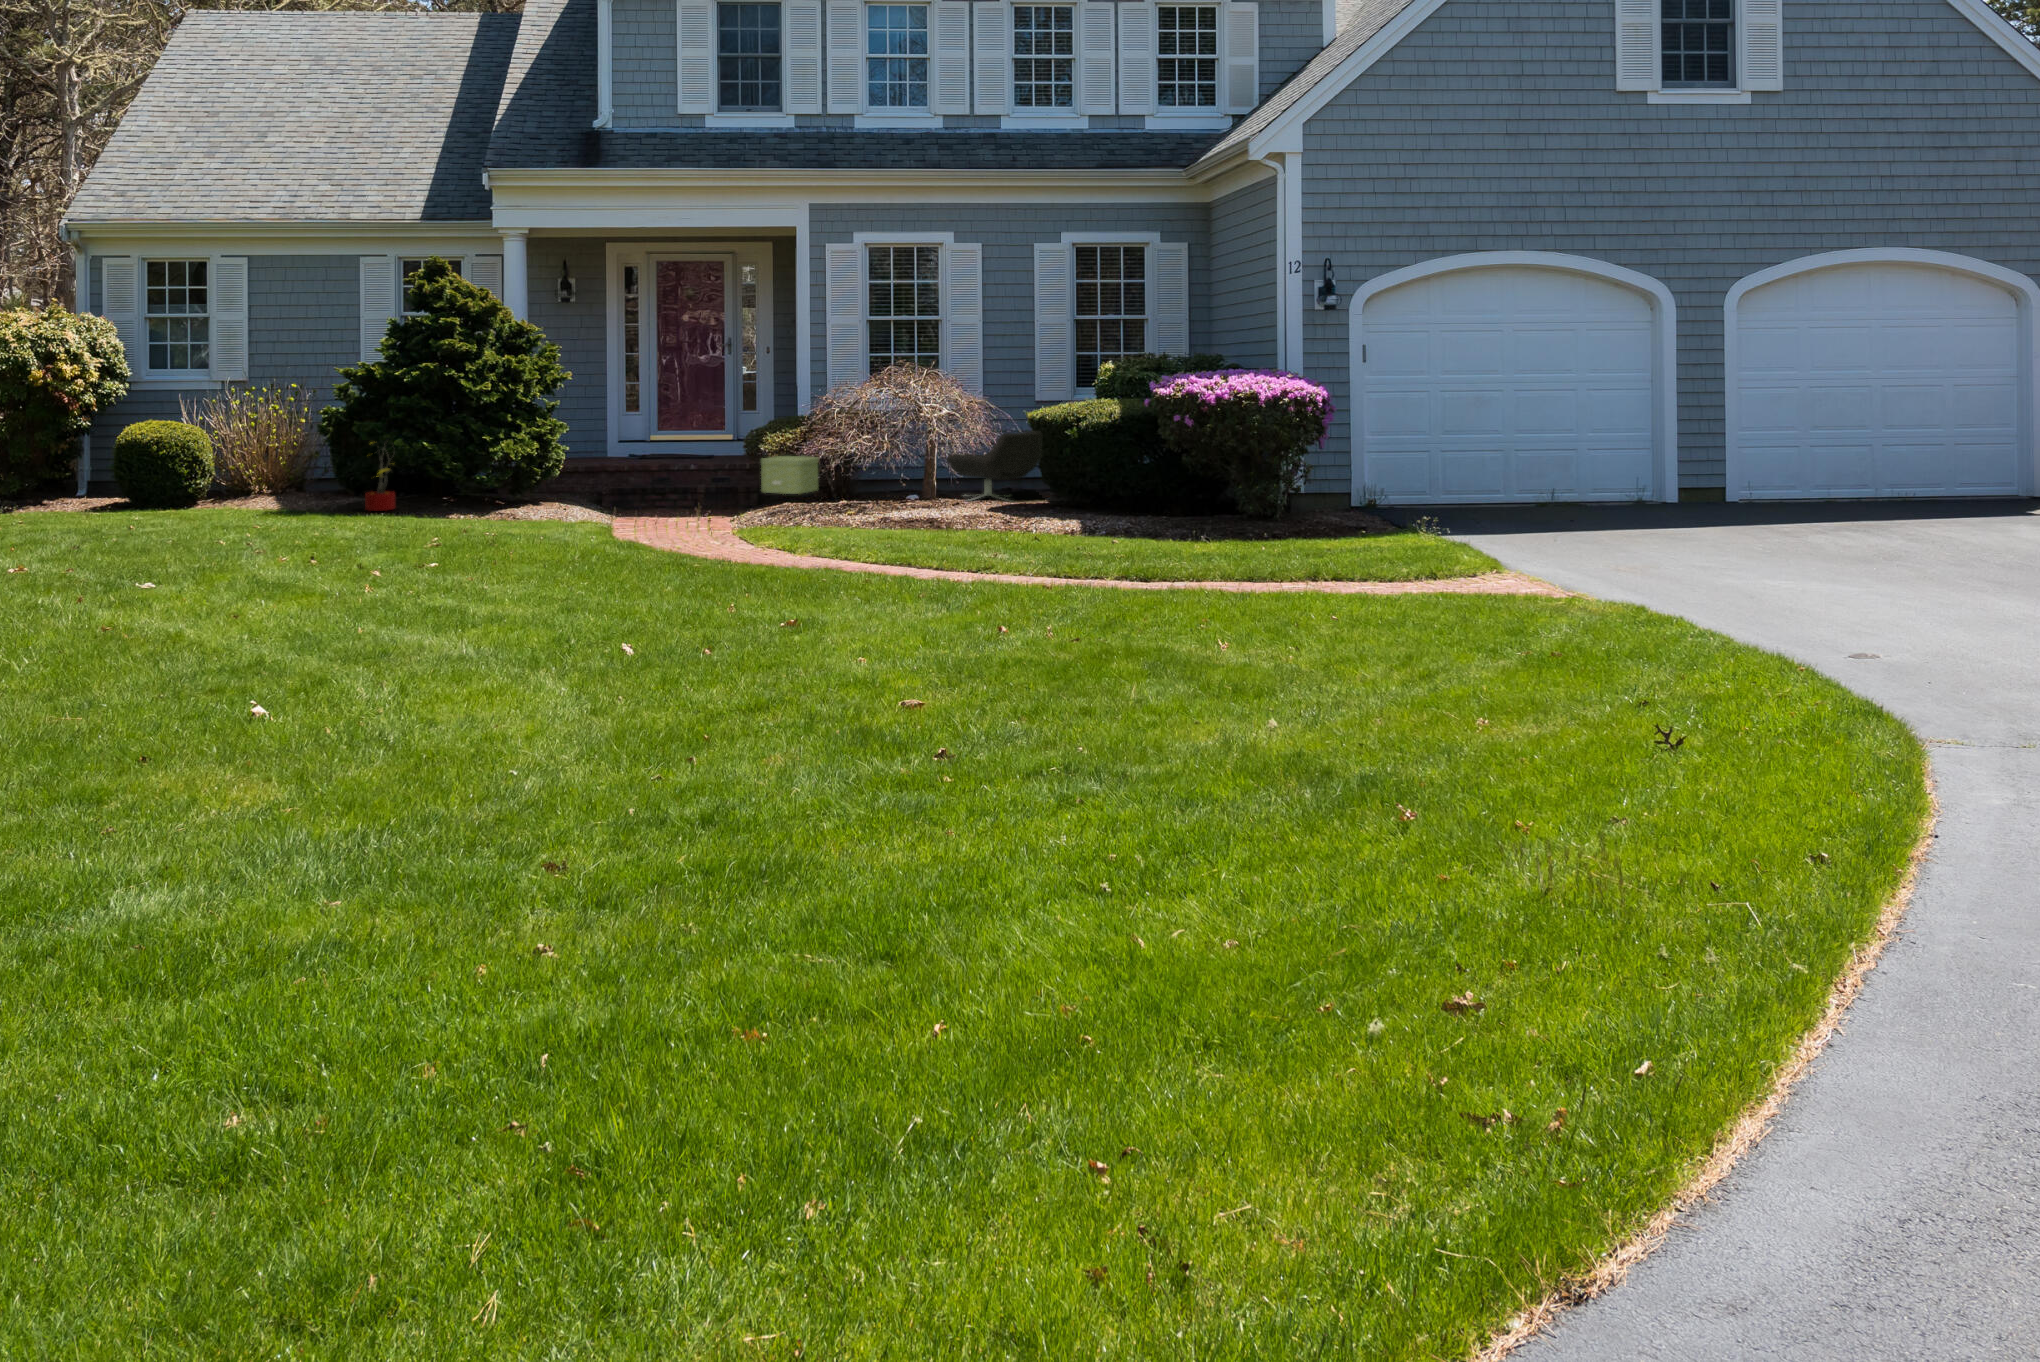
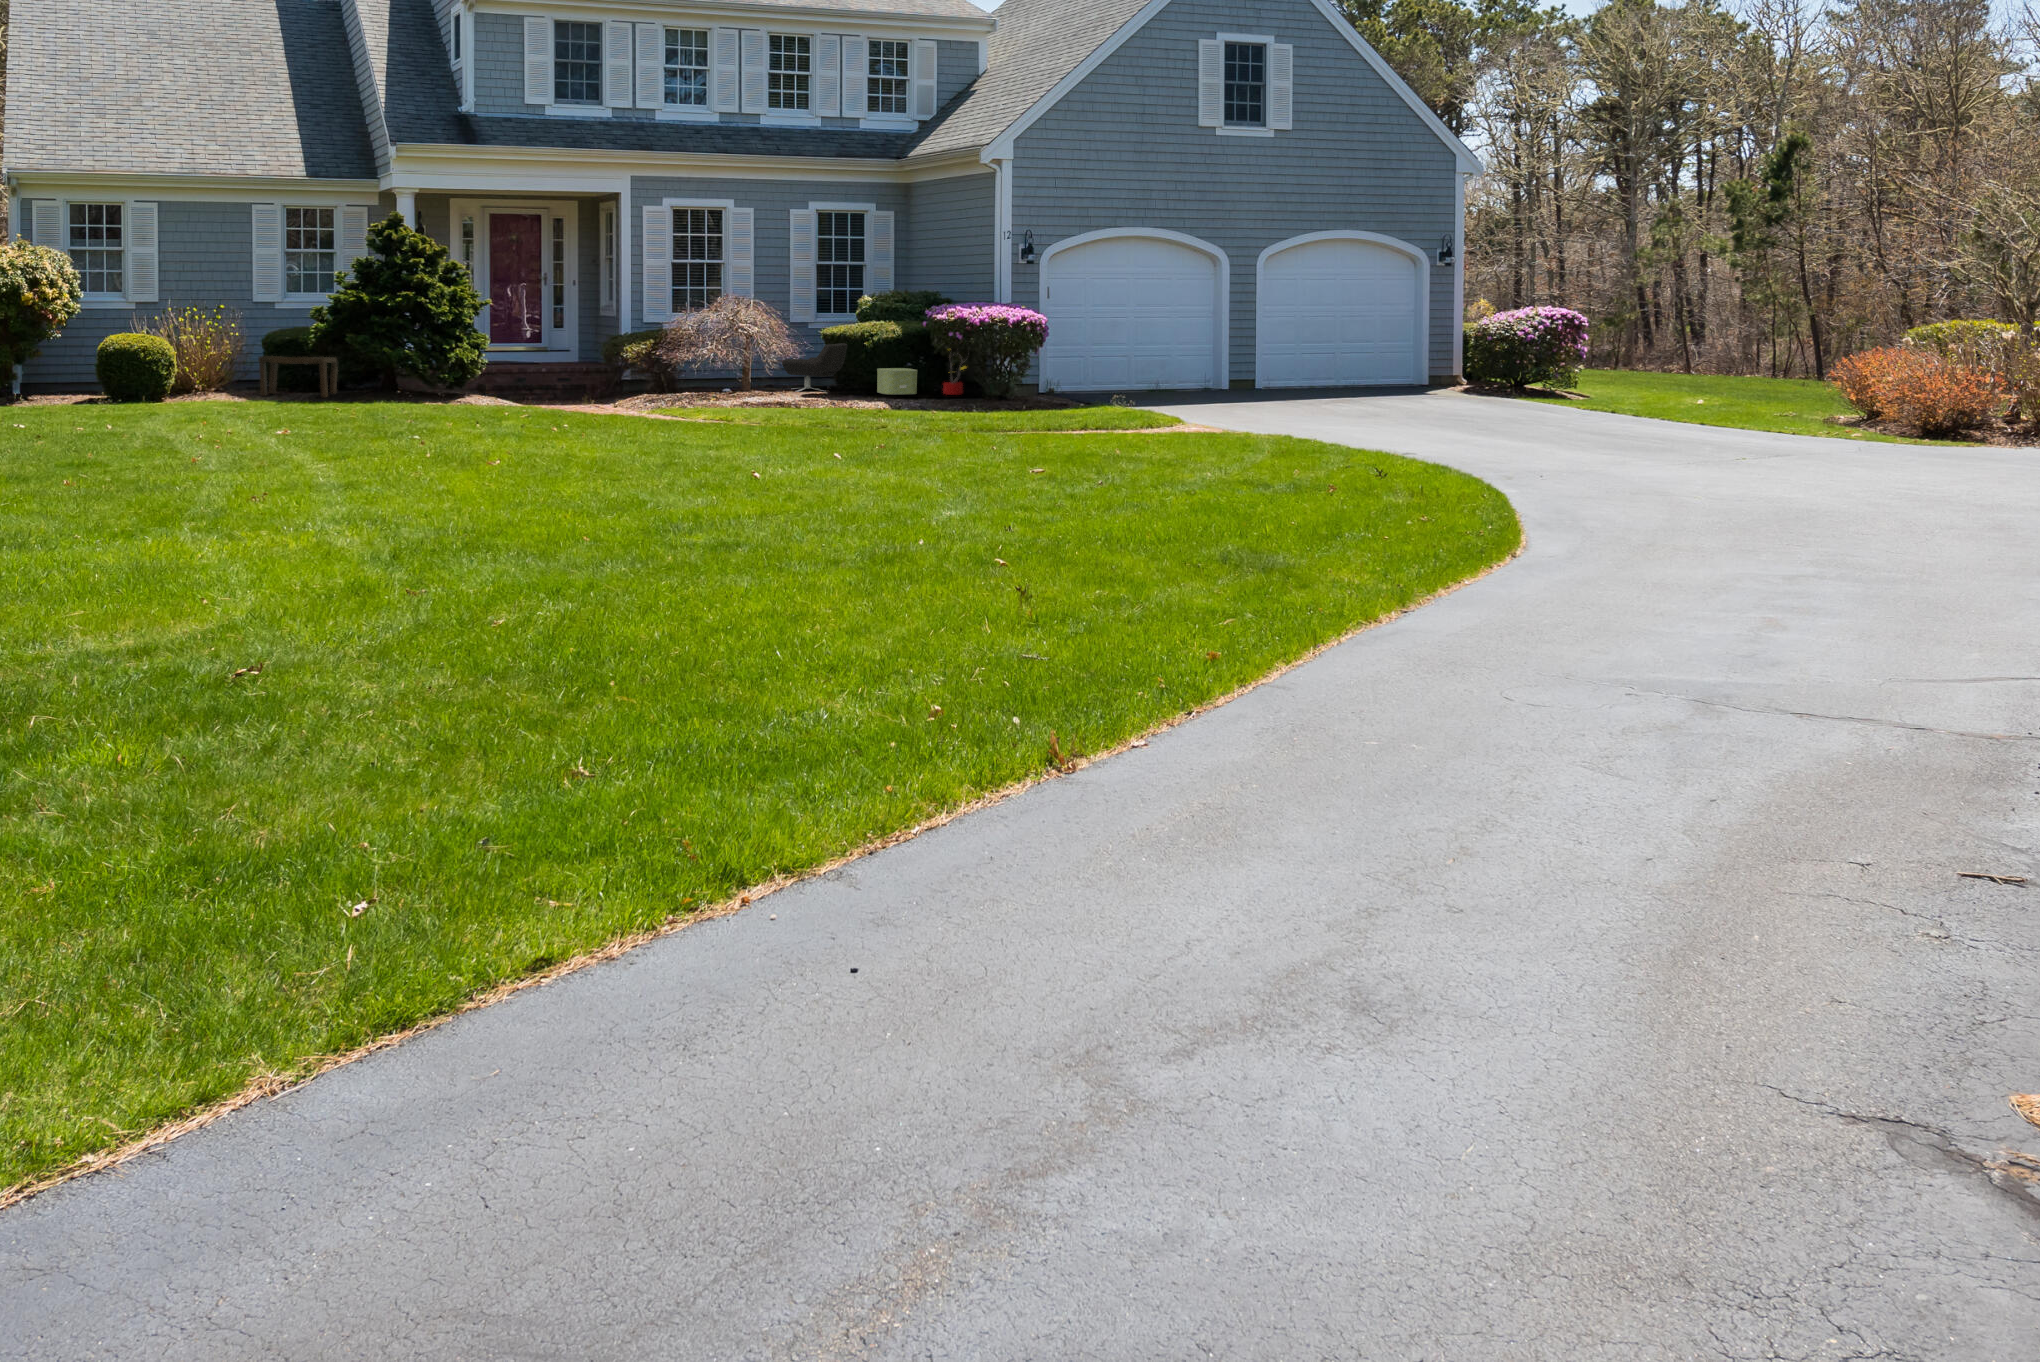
decorative plant: present [365,443,396,511] -> present [943,349,966,395]
bench: none [254,449,353,506] -> present [258,356,338,398]
storage box: present [761,456,819,494] -> present [877,368,917,394]

